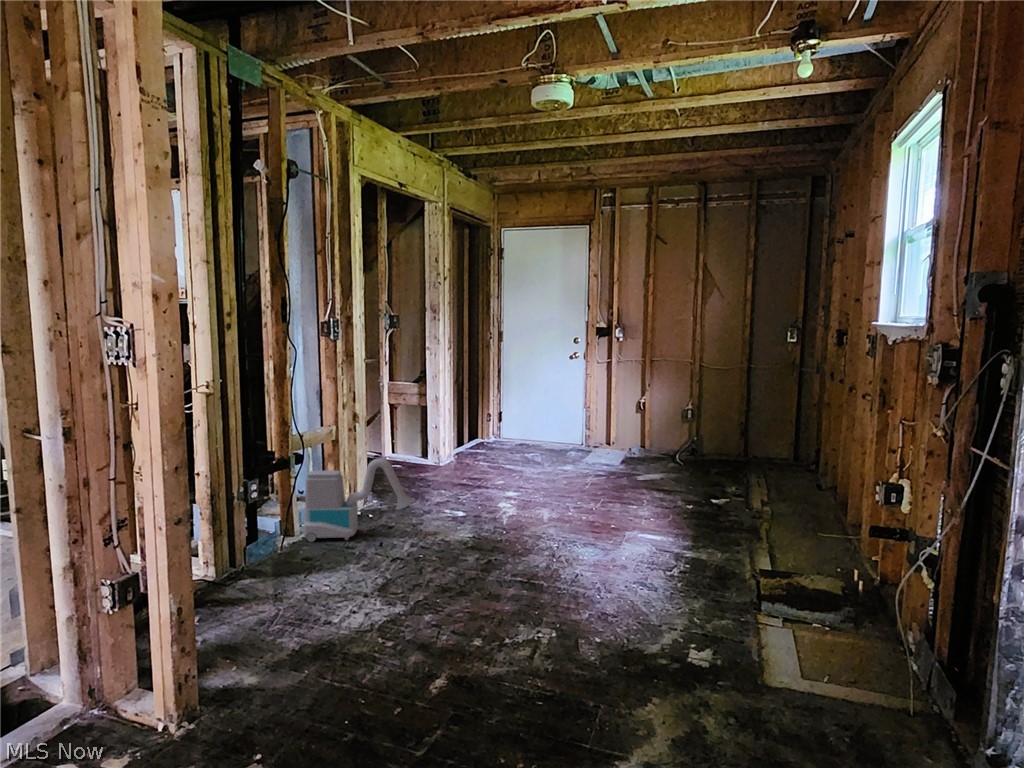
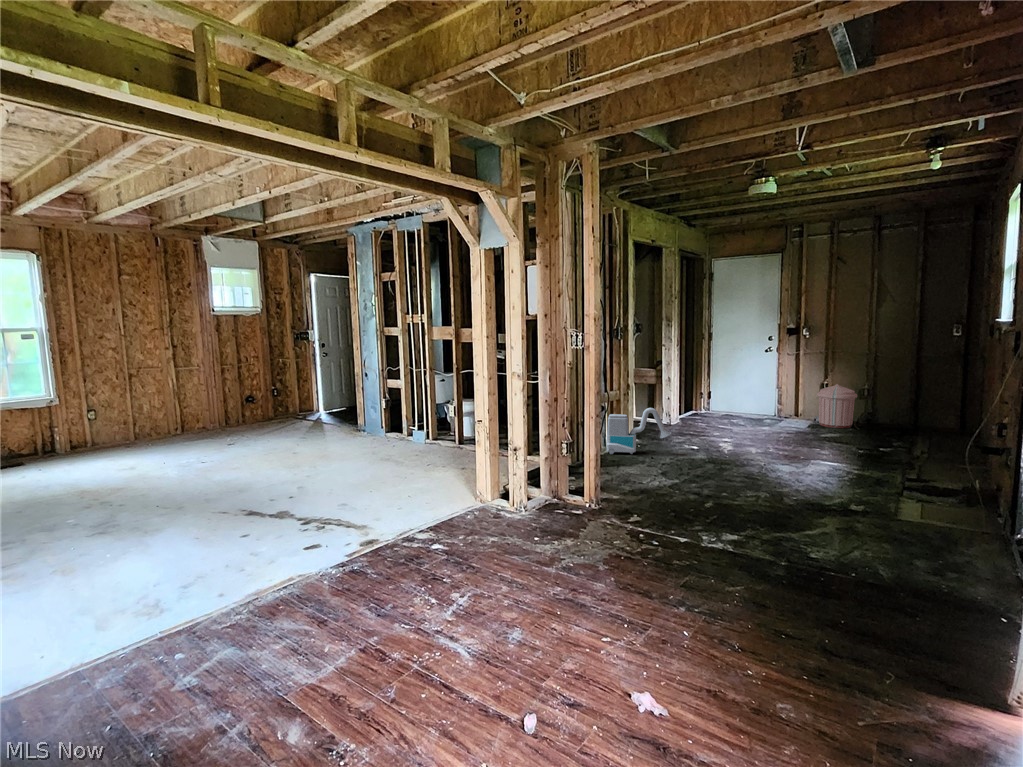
trash can: none [632,404,679,464] -> present [817,384,857,428]

